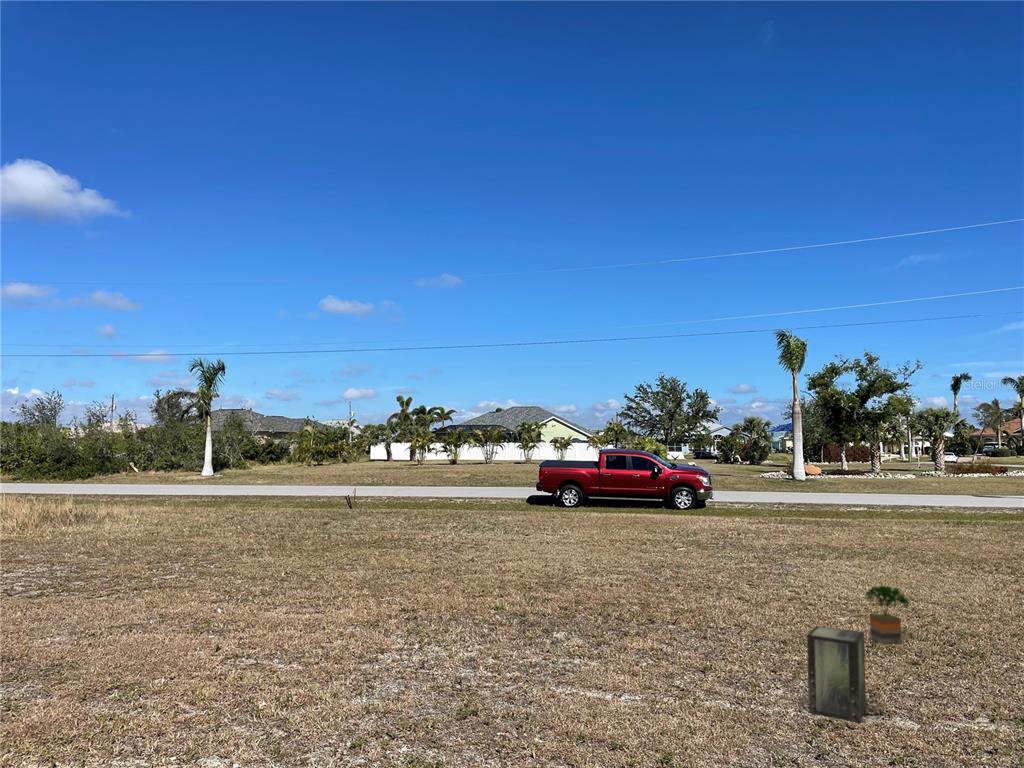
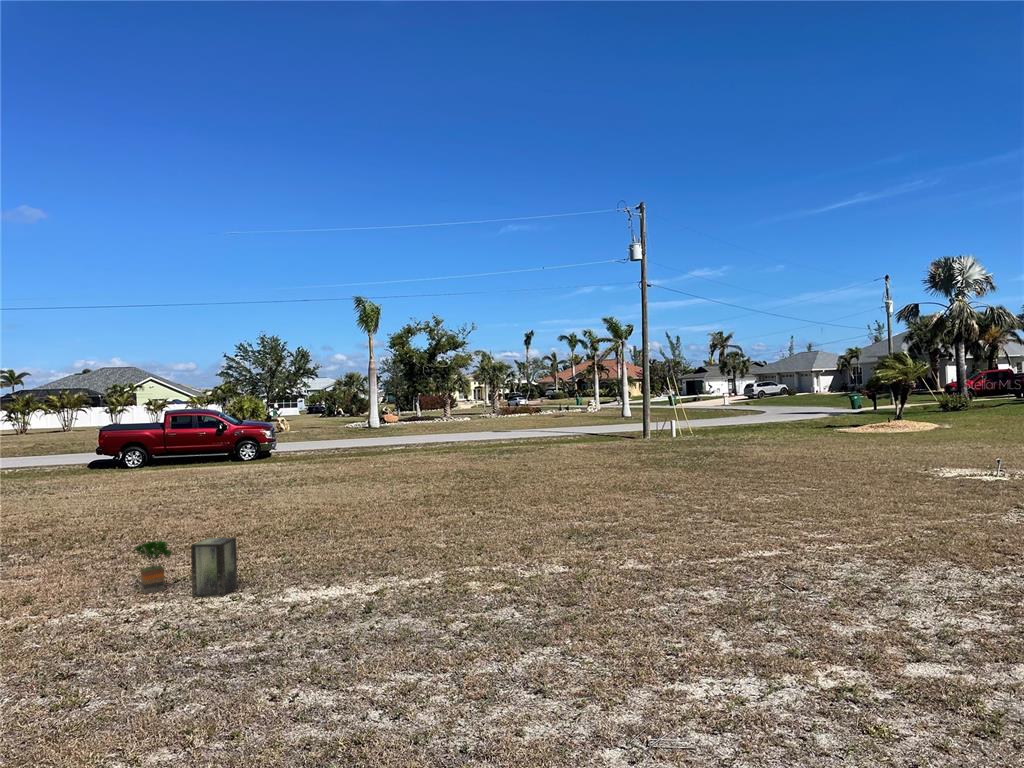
potted tree: present [865,586,909,644] -> present [135,540,172,594]

